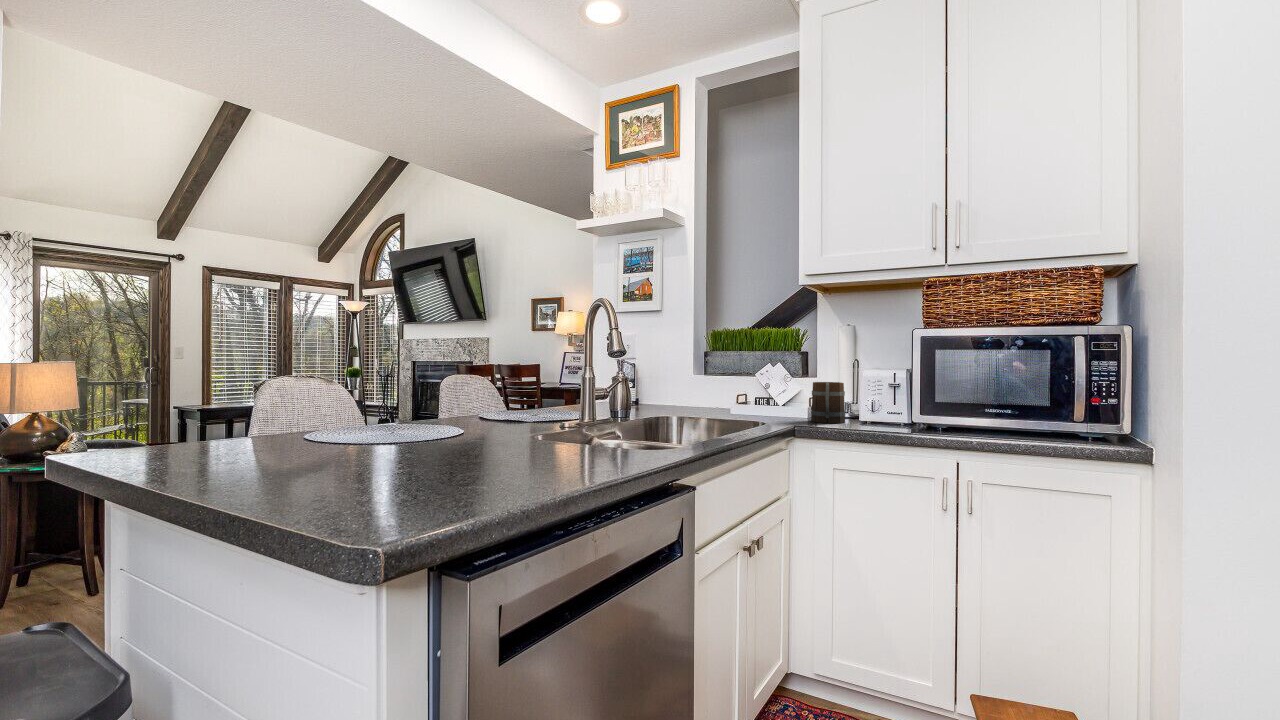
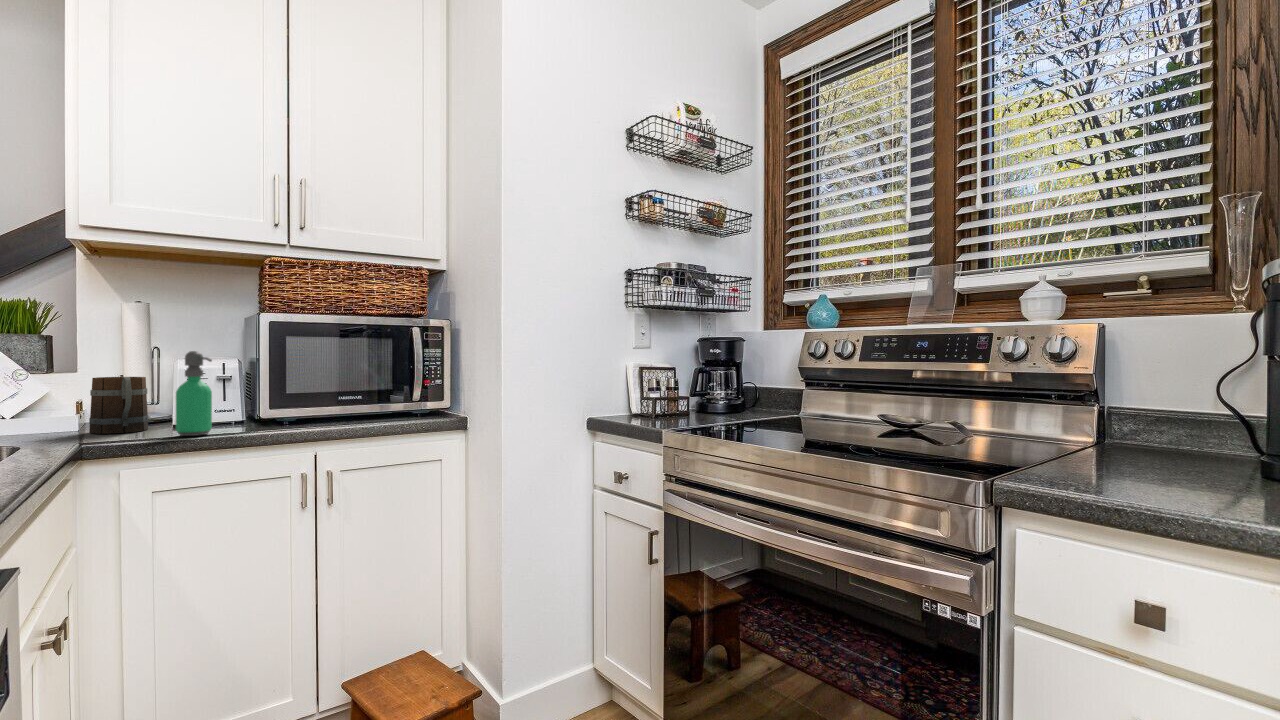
soap dispenser: none [850,364,874,431] -> present [176,351,212,436]

